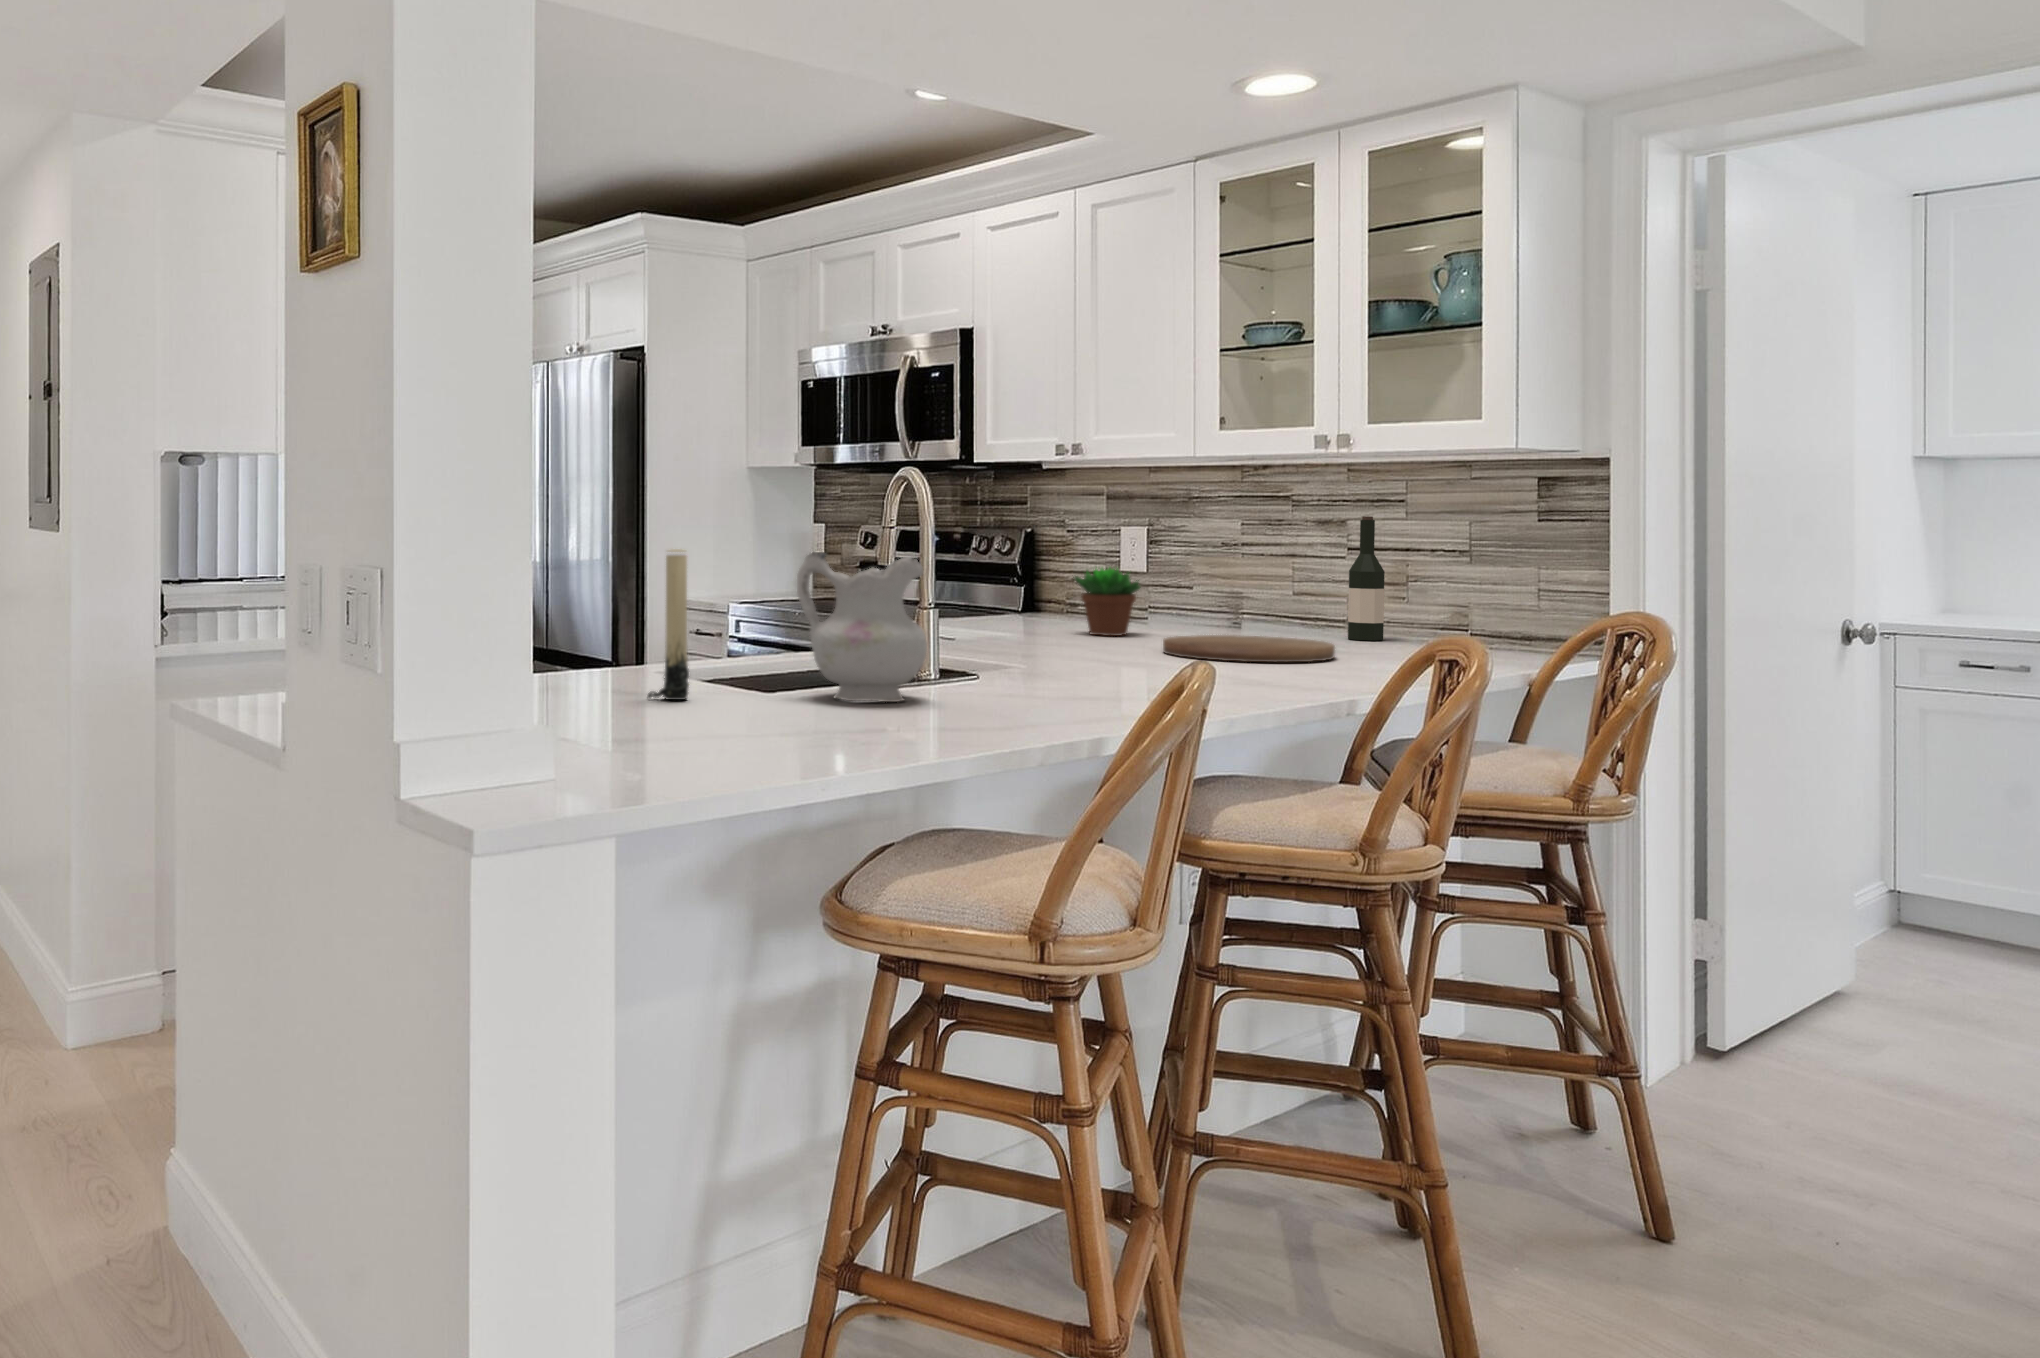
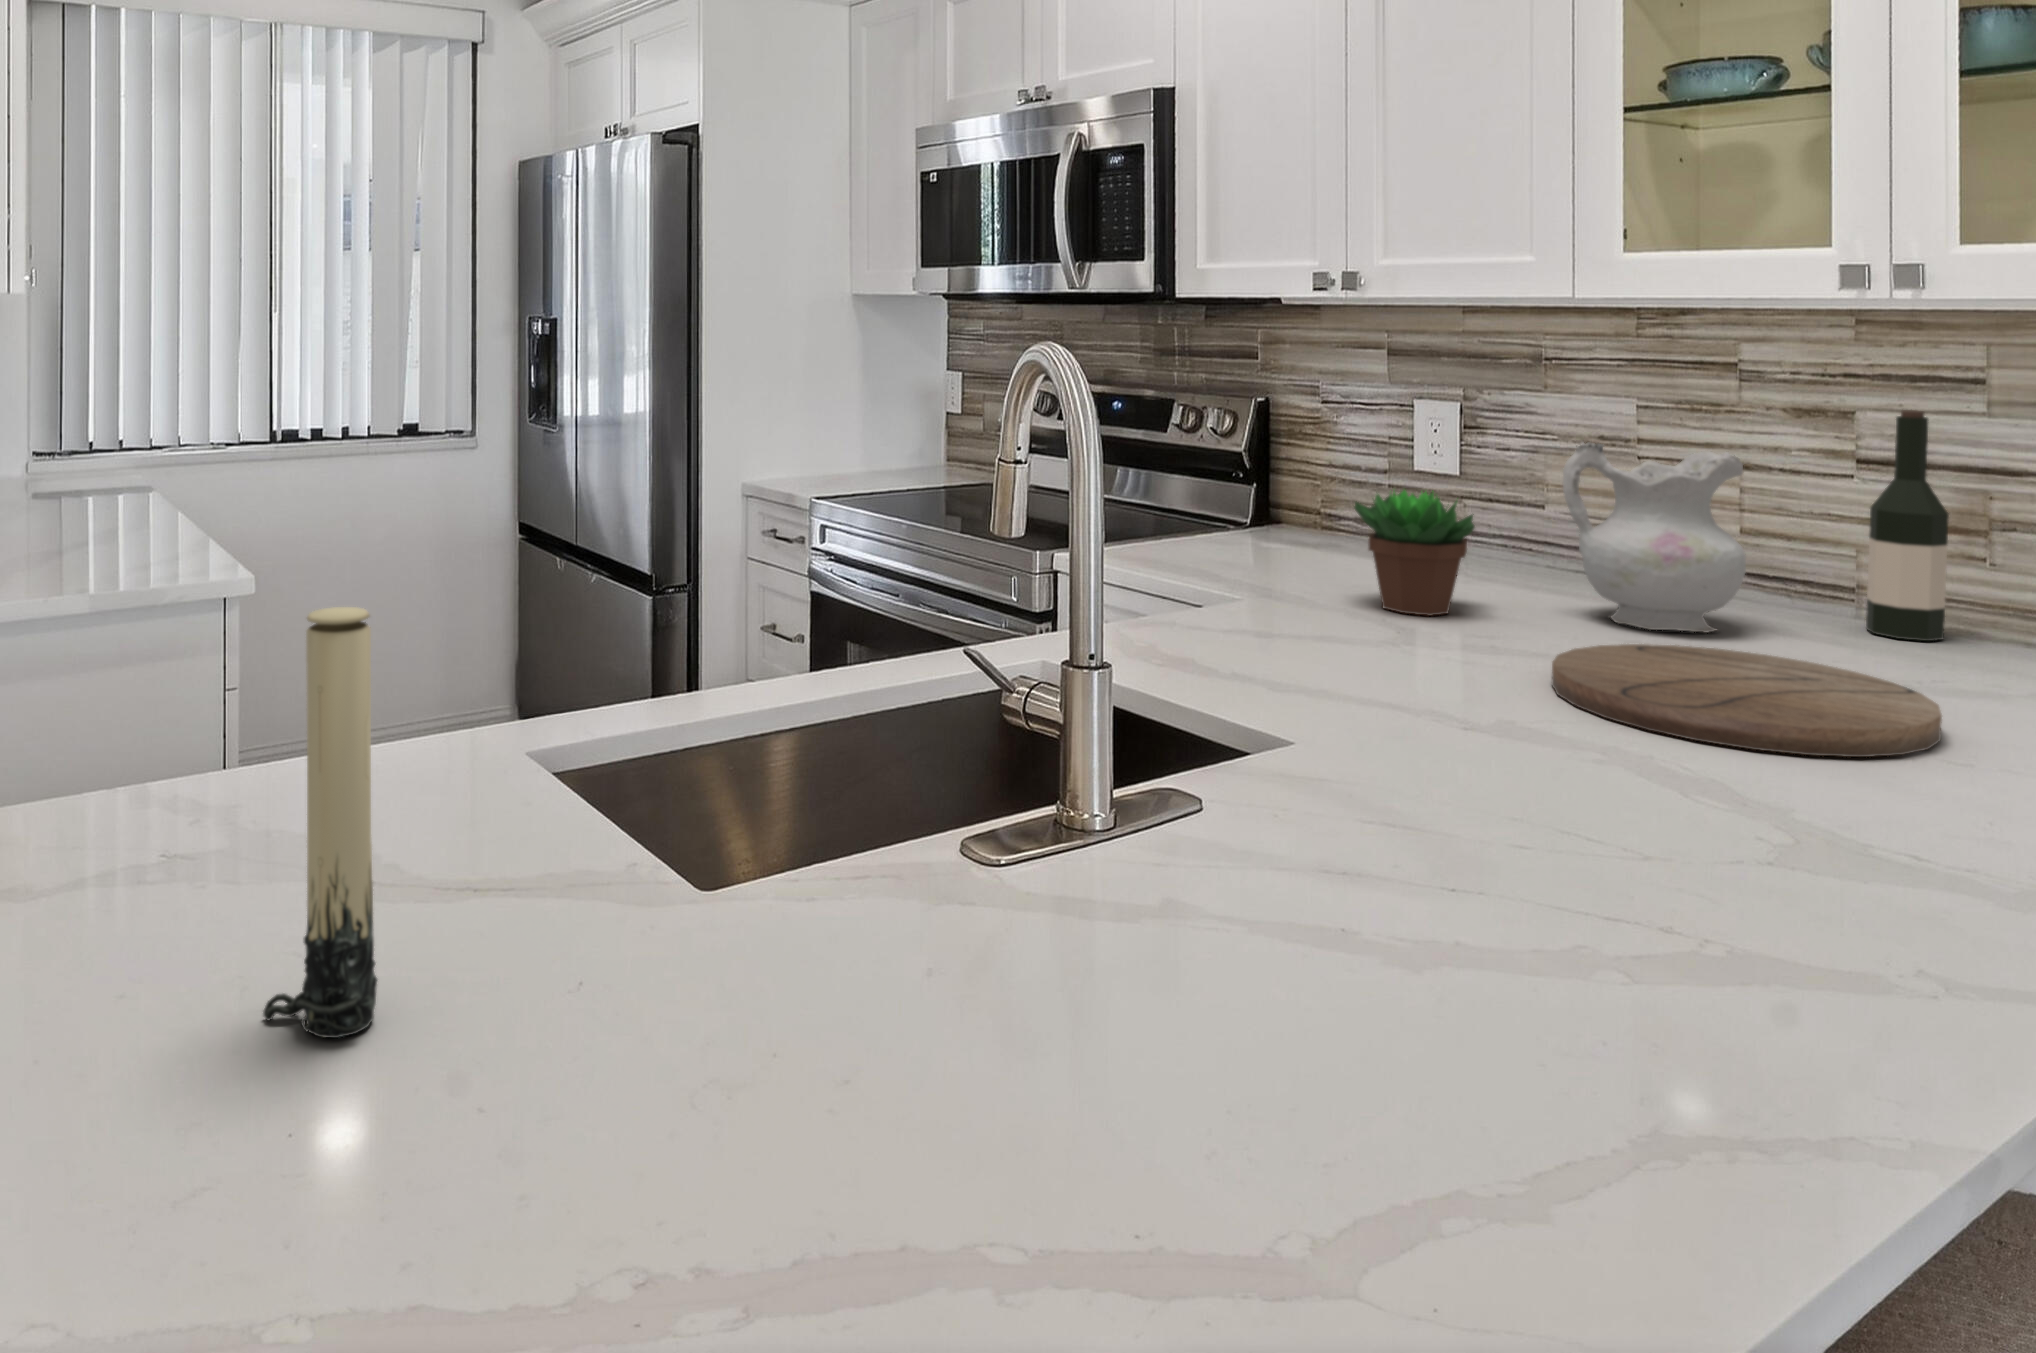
ceramic pitcher: present [797,552,927,702] -> present [1563,442,1746,632]

